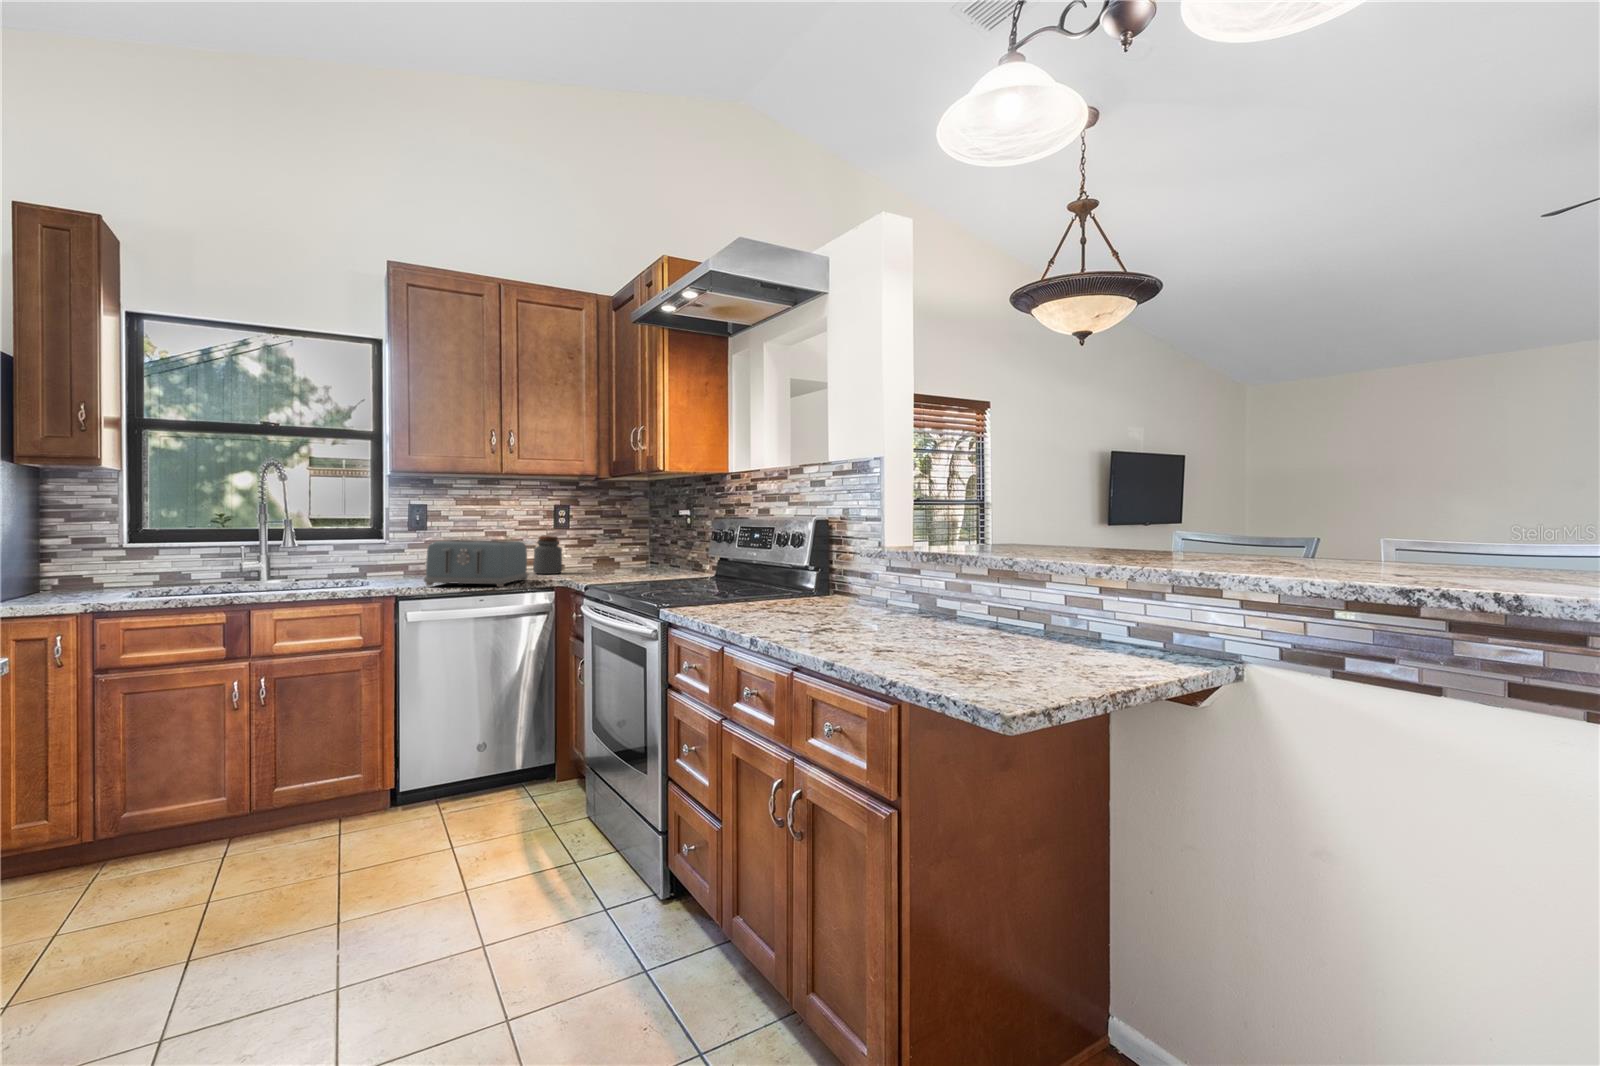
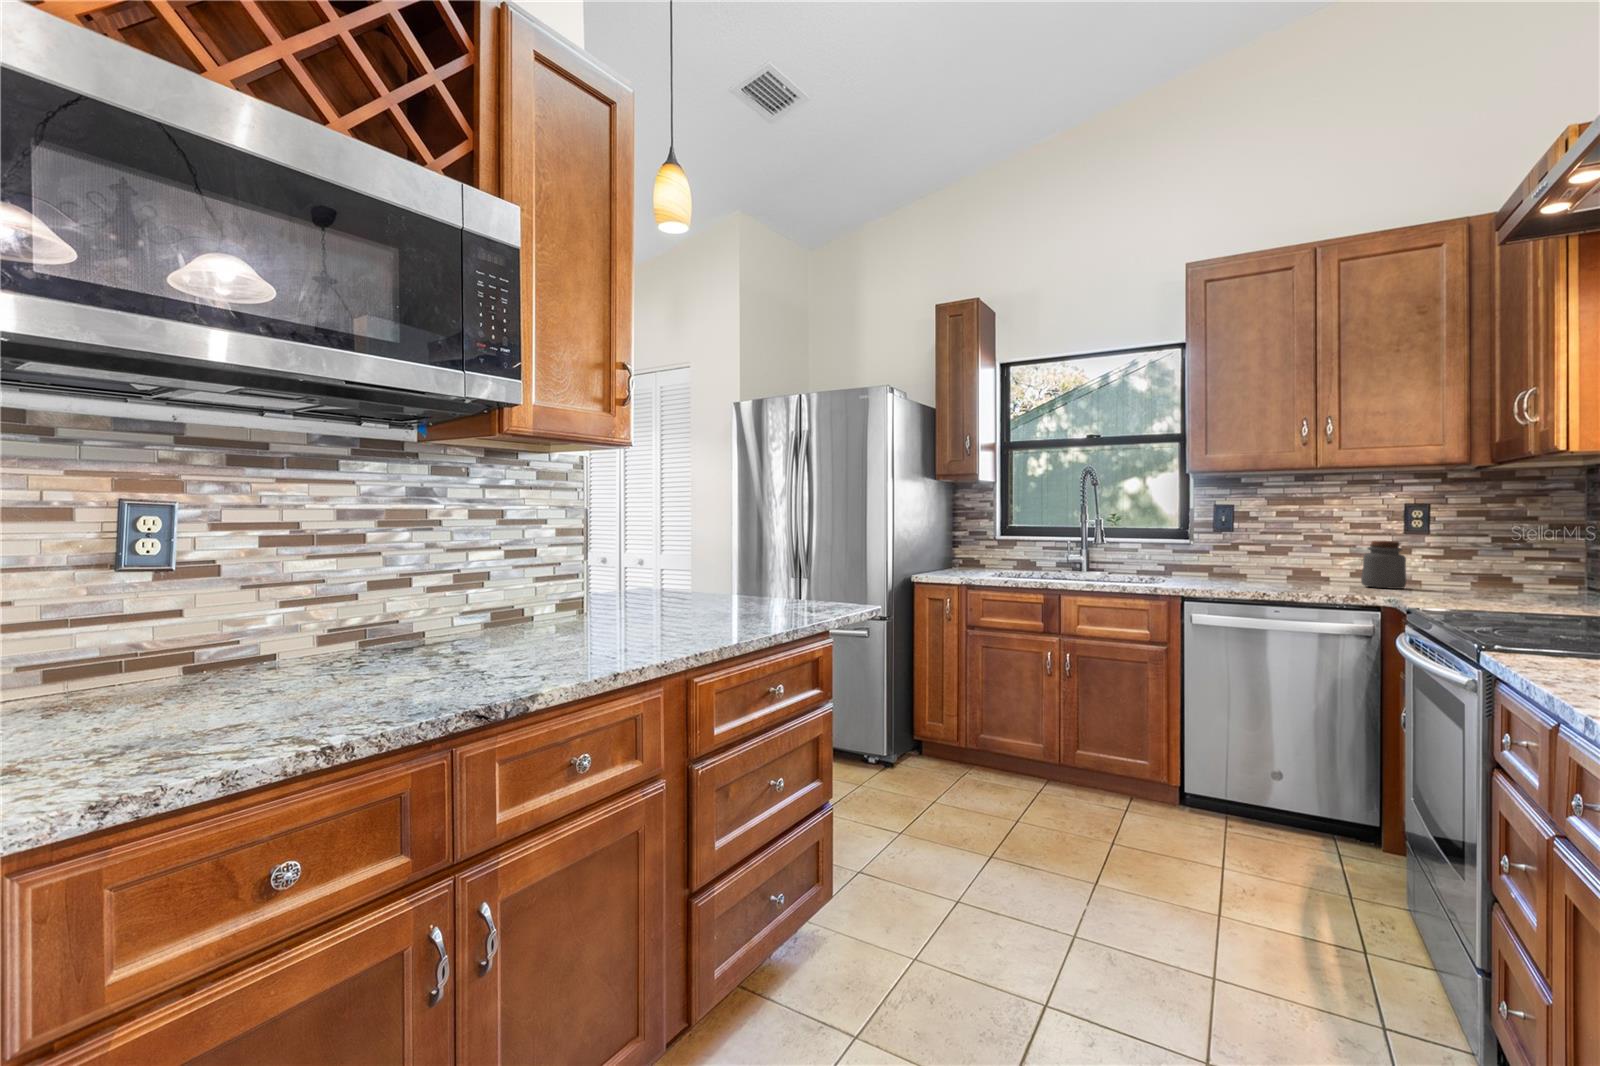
toaster: present [424,540,528,587] -> none [1209,541,1344,595]

